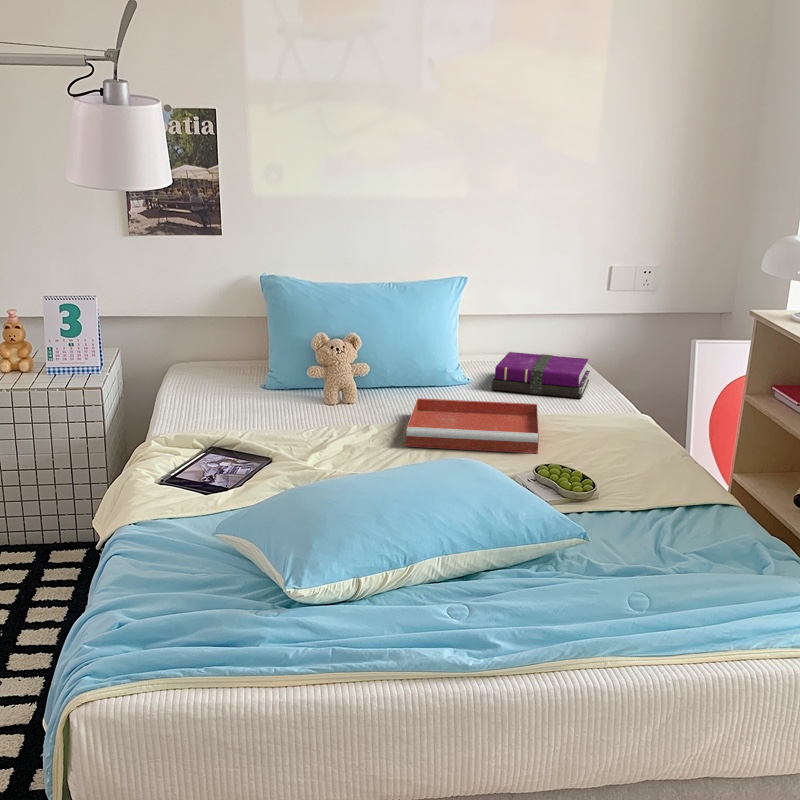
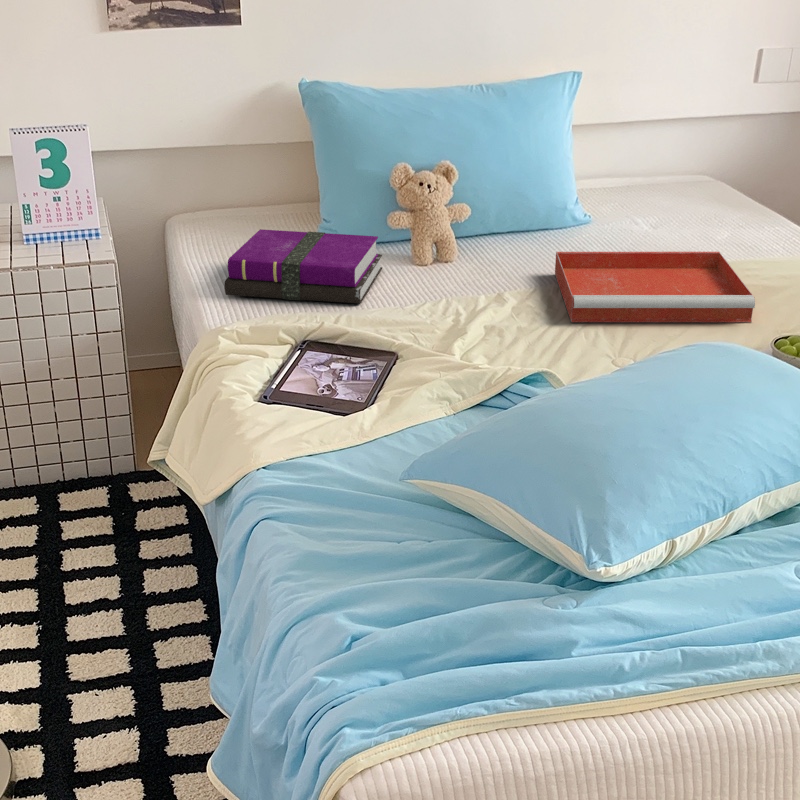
notebook: present [492,352,590,398] -> present [225,229,382,303]

